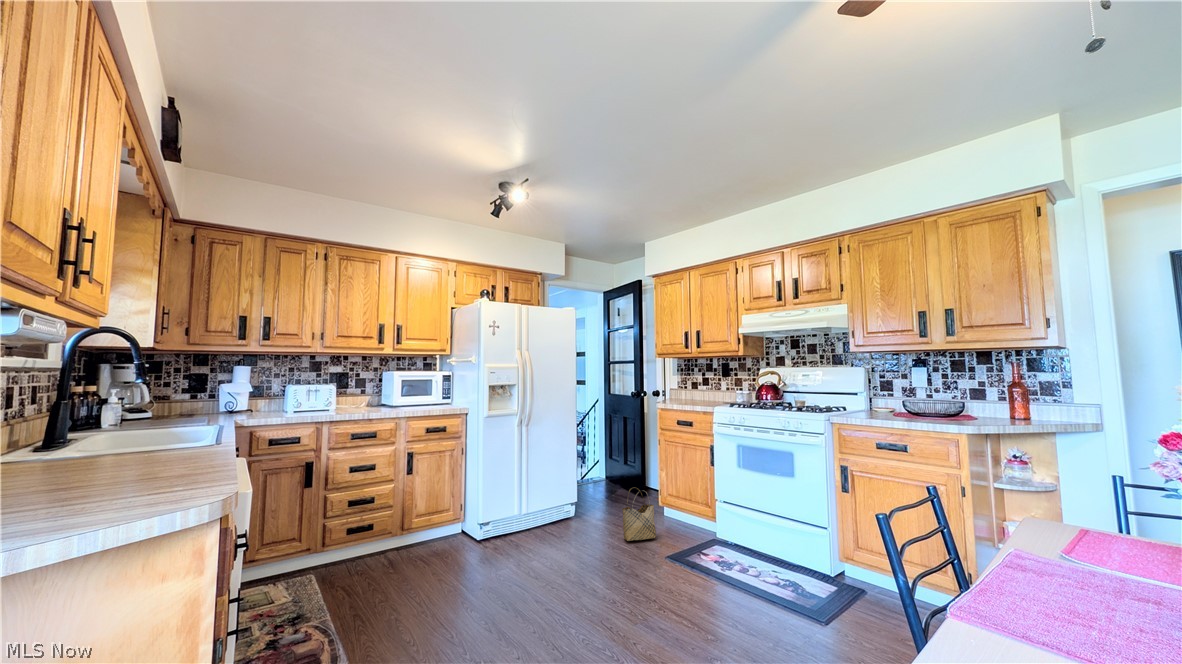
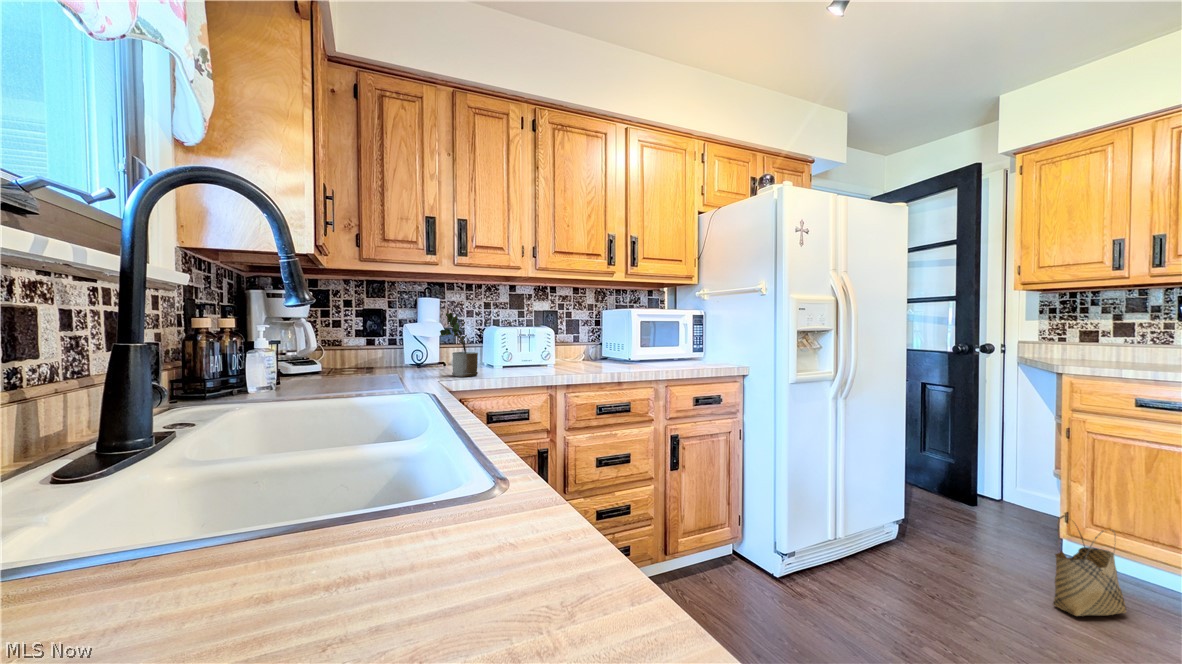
potted plant: none [242,378,271,418] -> present [440,313,478,377]

